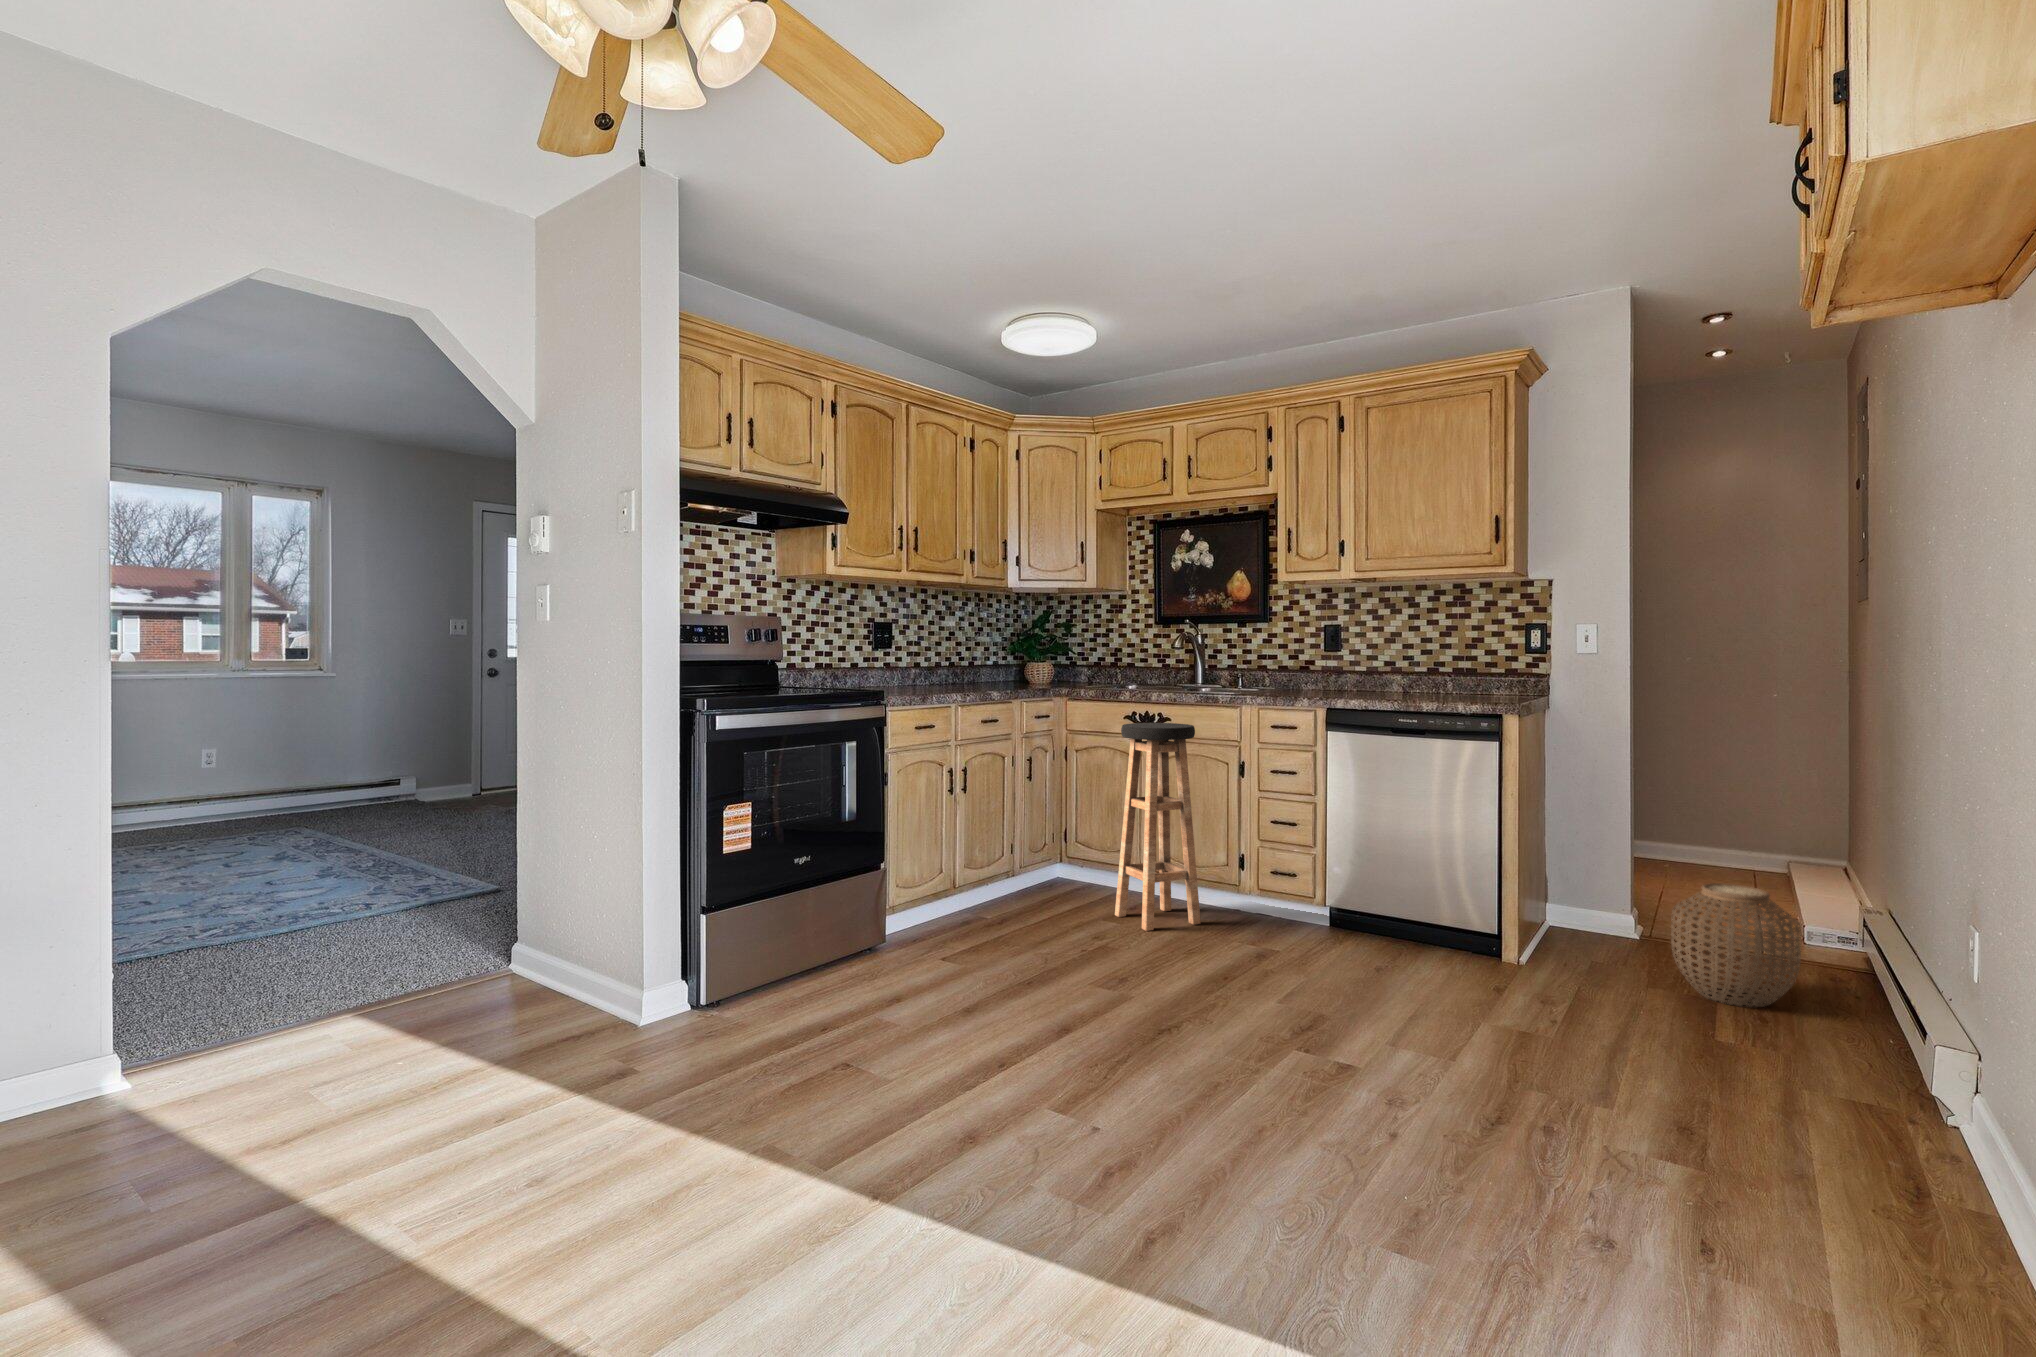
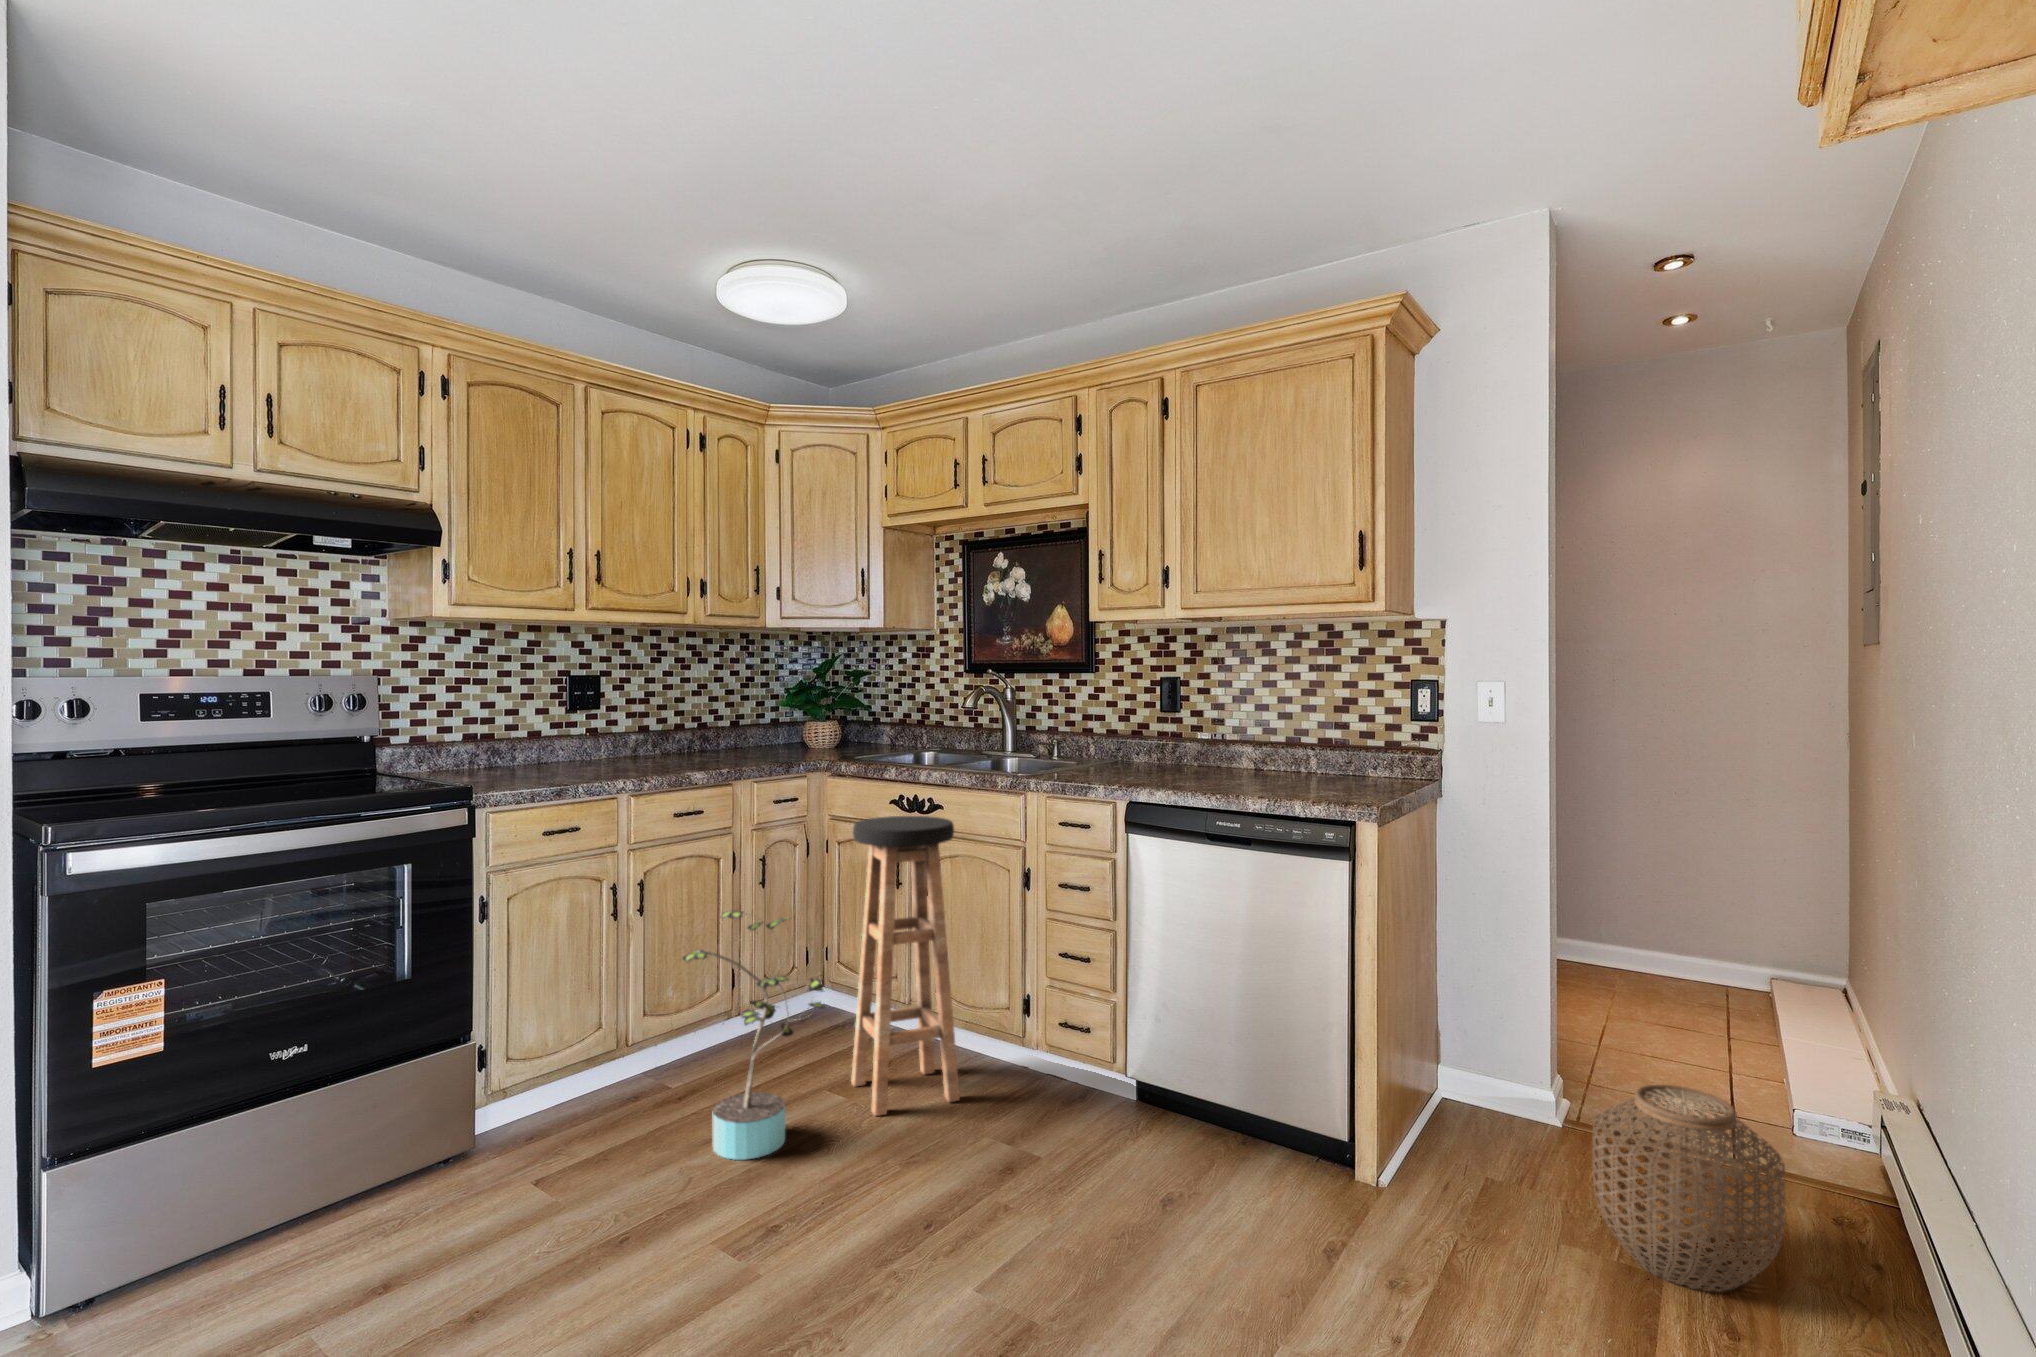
potted plant: none [1032,782,1126,950] -> present [683,910,825,1160]

